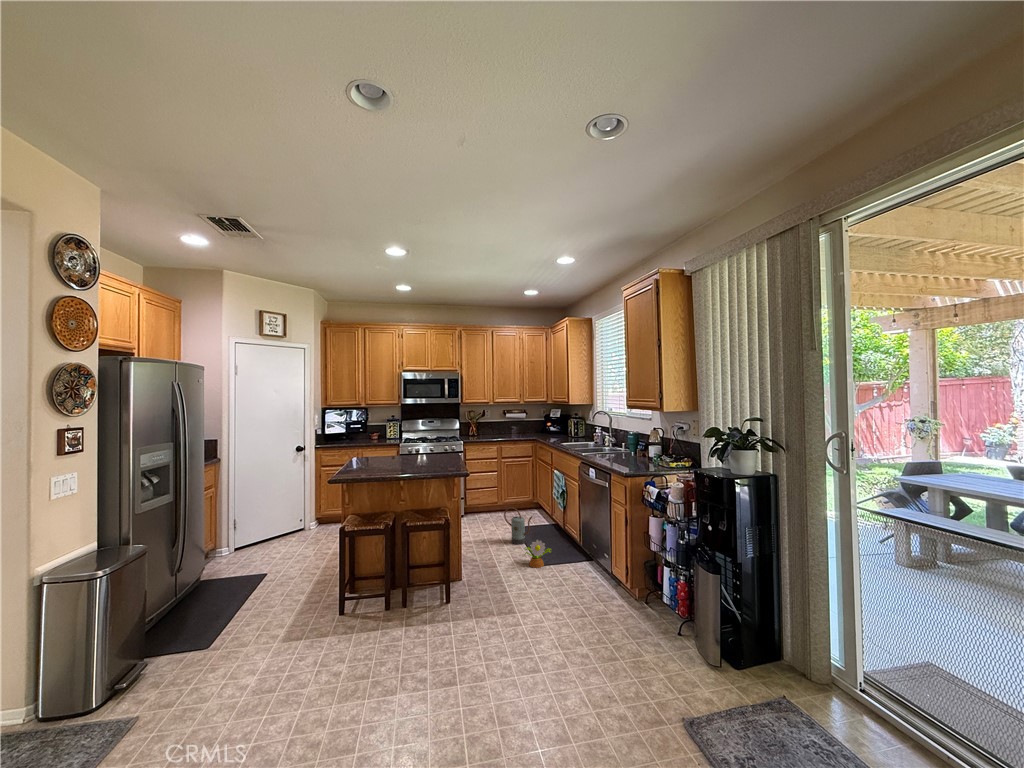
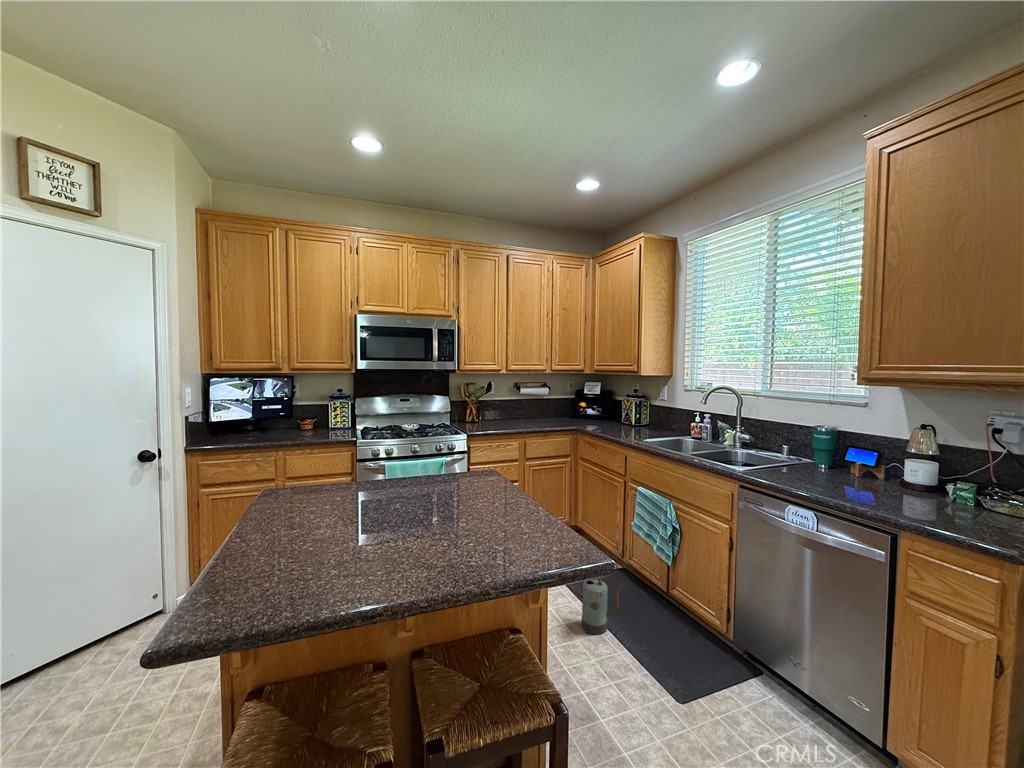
decorative plant: present [525,540,551,568] -> none [642,654,704,718]

